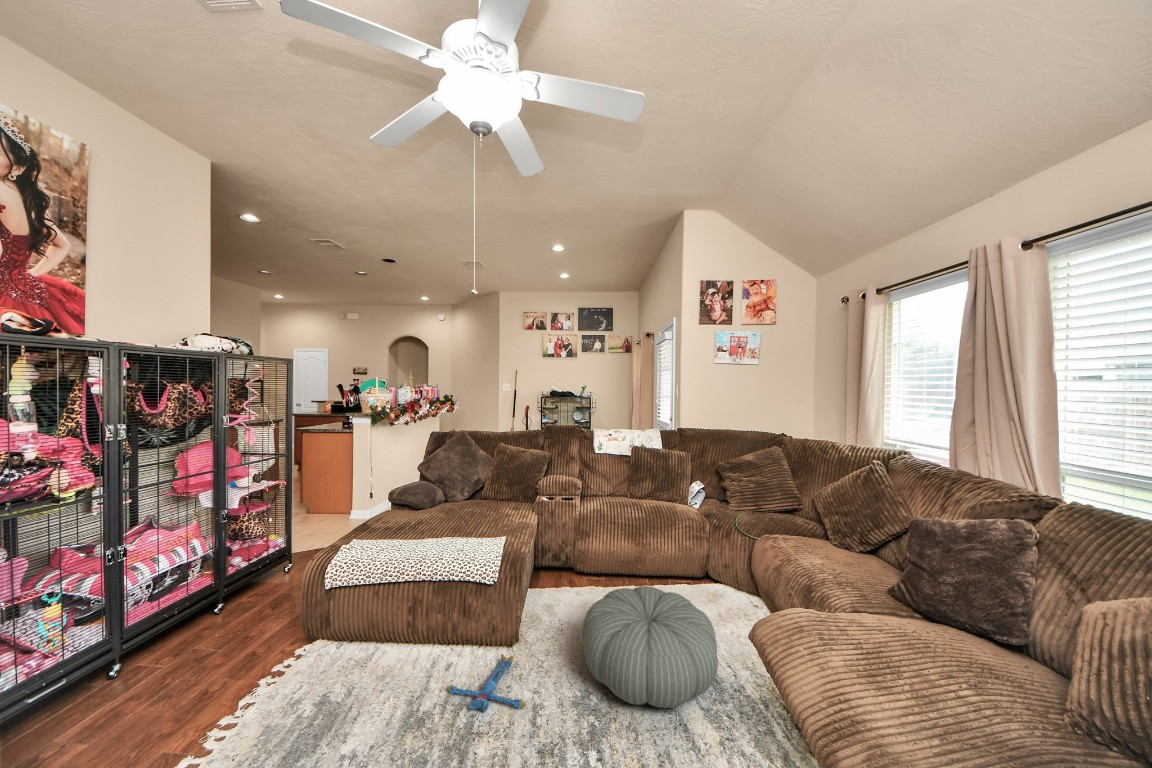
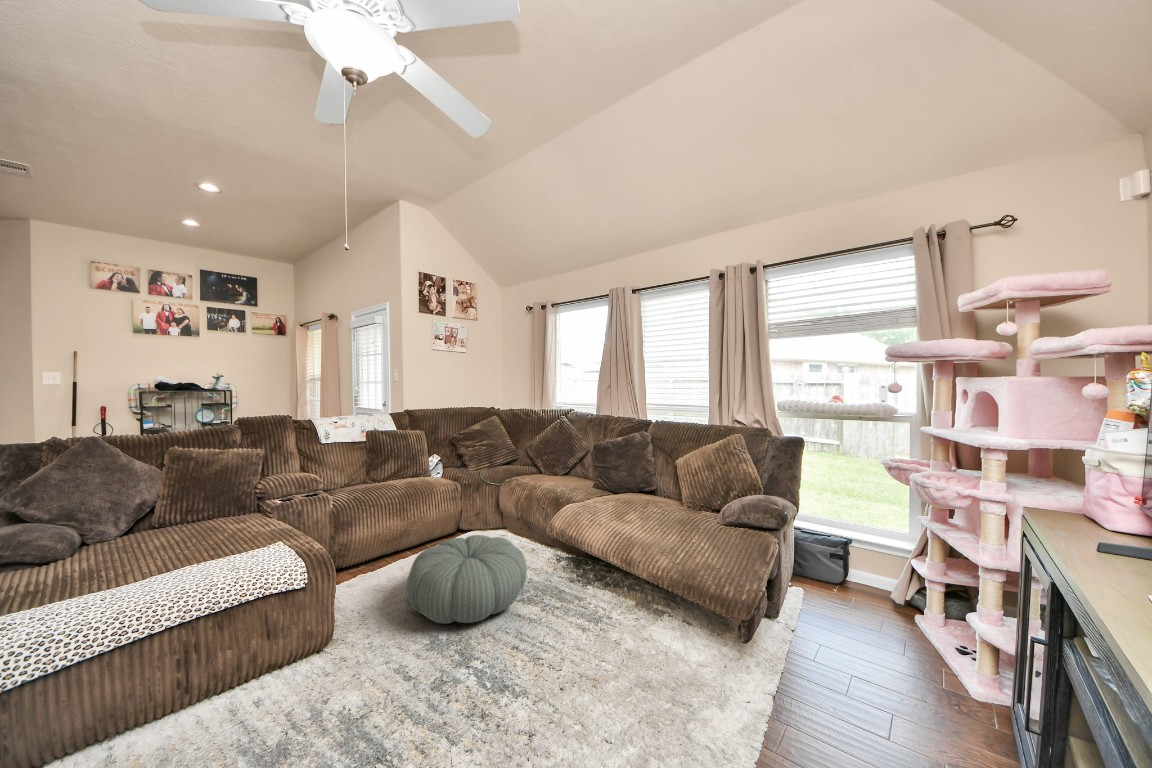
plush toy: present [447,654,526,711] -> none [281,651,394,720]

